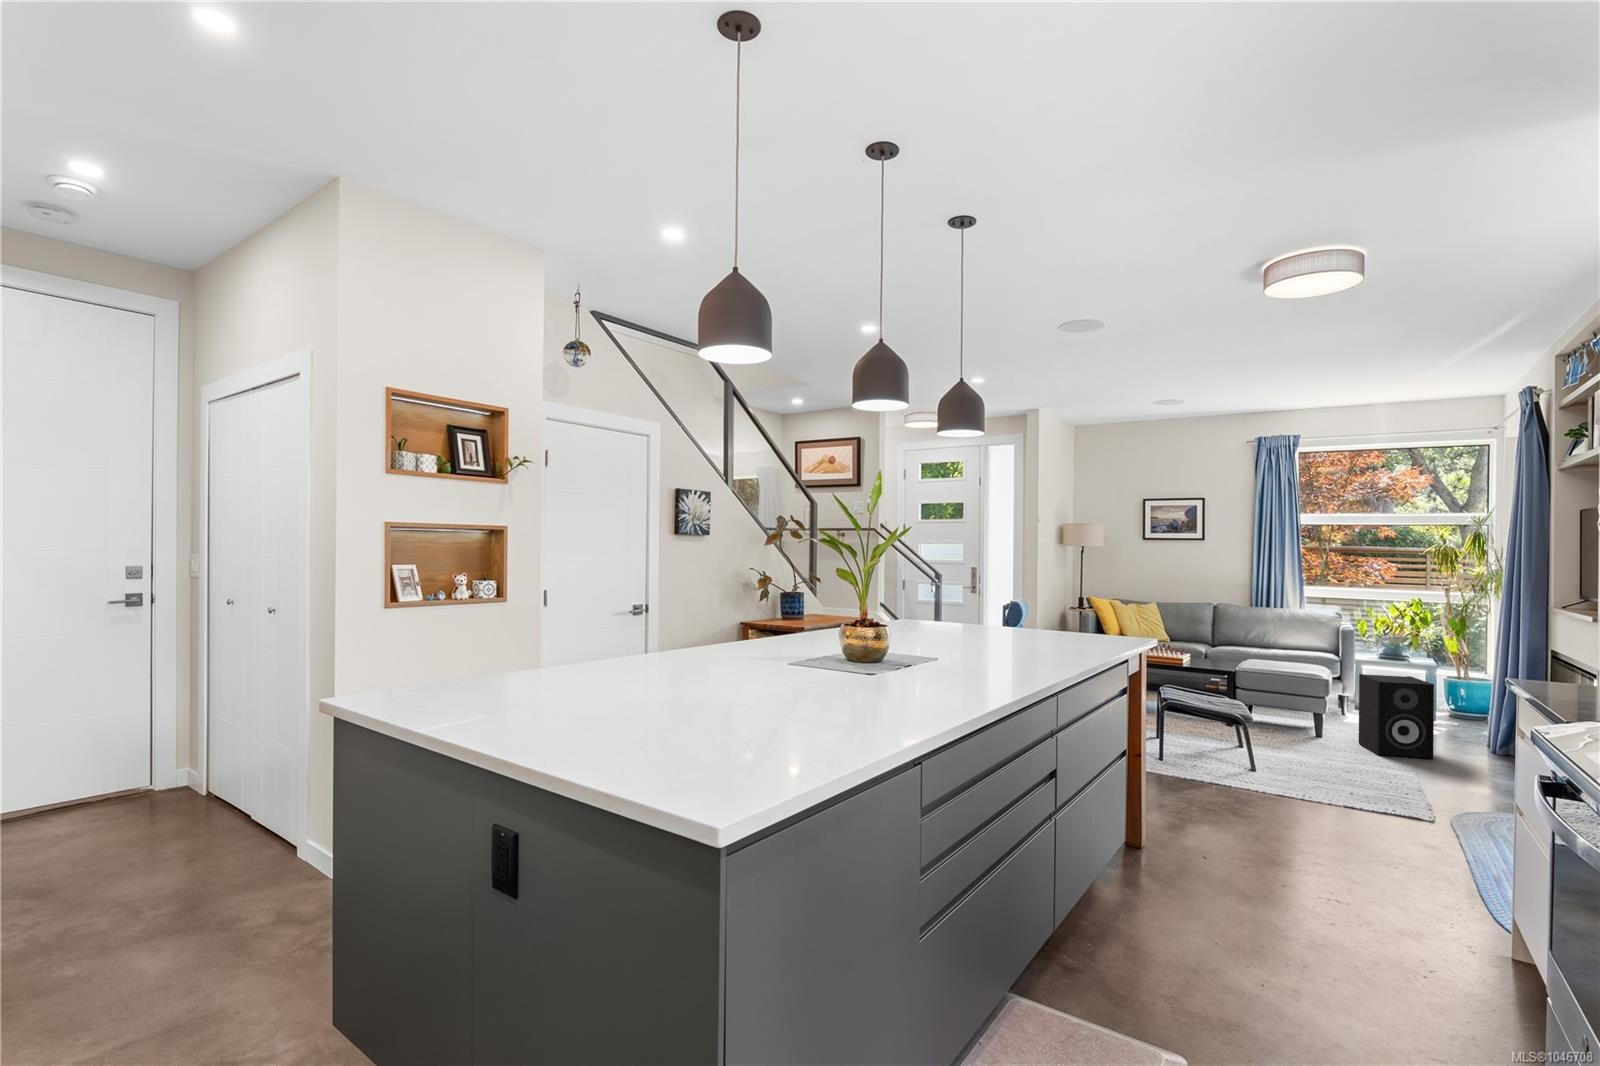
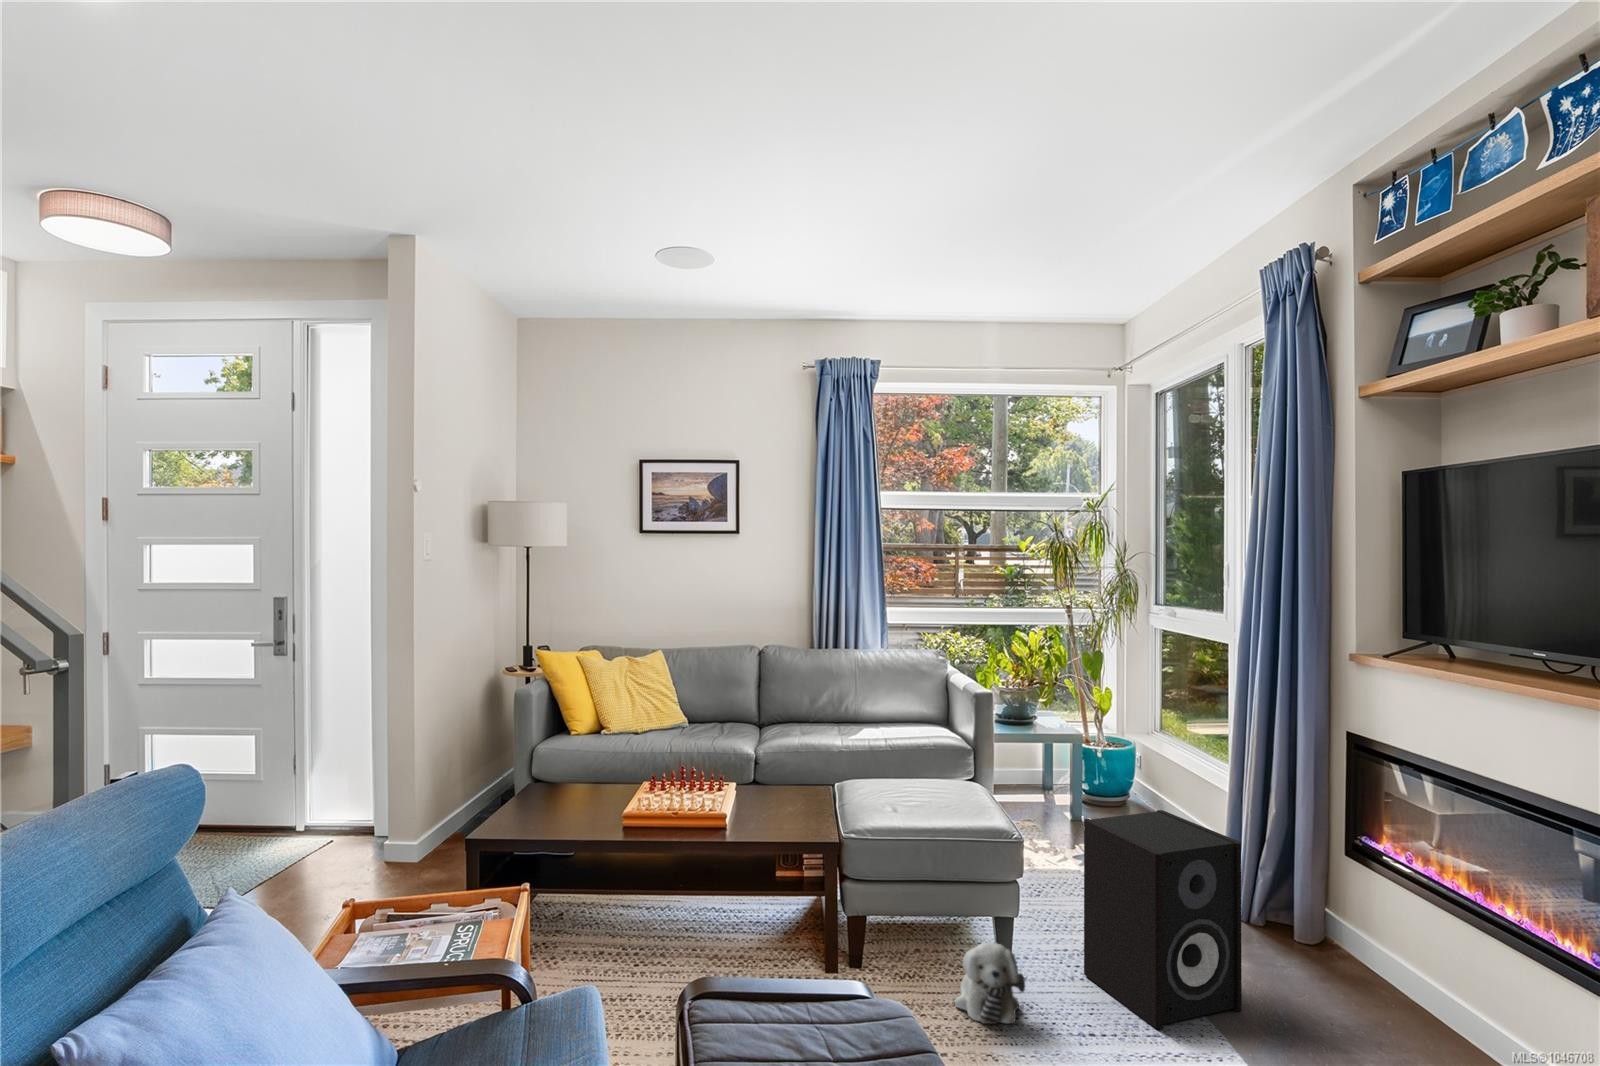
plush toy: none [1284,714,1317,745] -> present [955,942,1025,1024]

